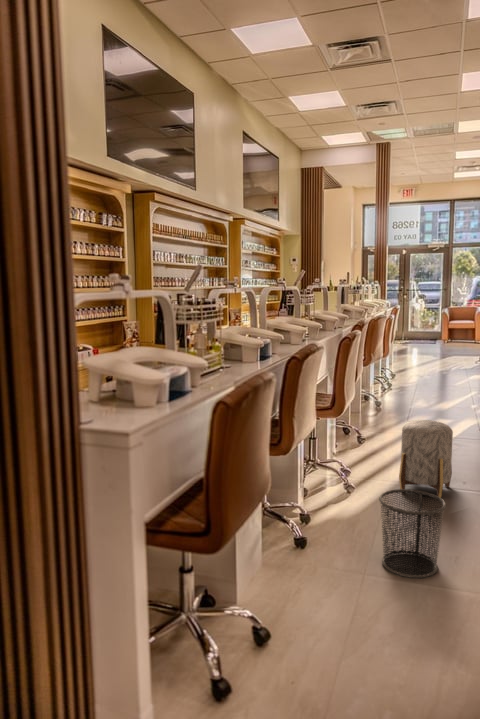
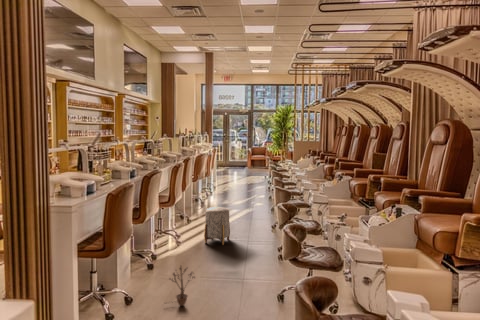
waste bin: present [379,489,446,578] -> none [187,237,217,276]
decorative plant: none [339,570,416,666] -> present [170,267,195,306]

